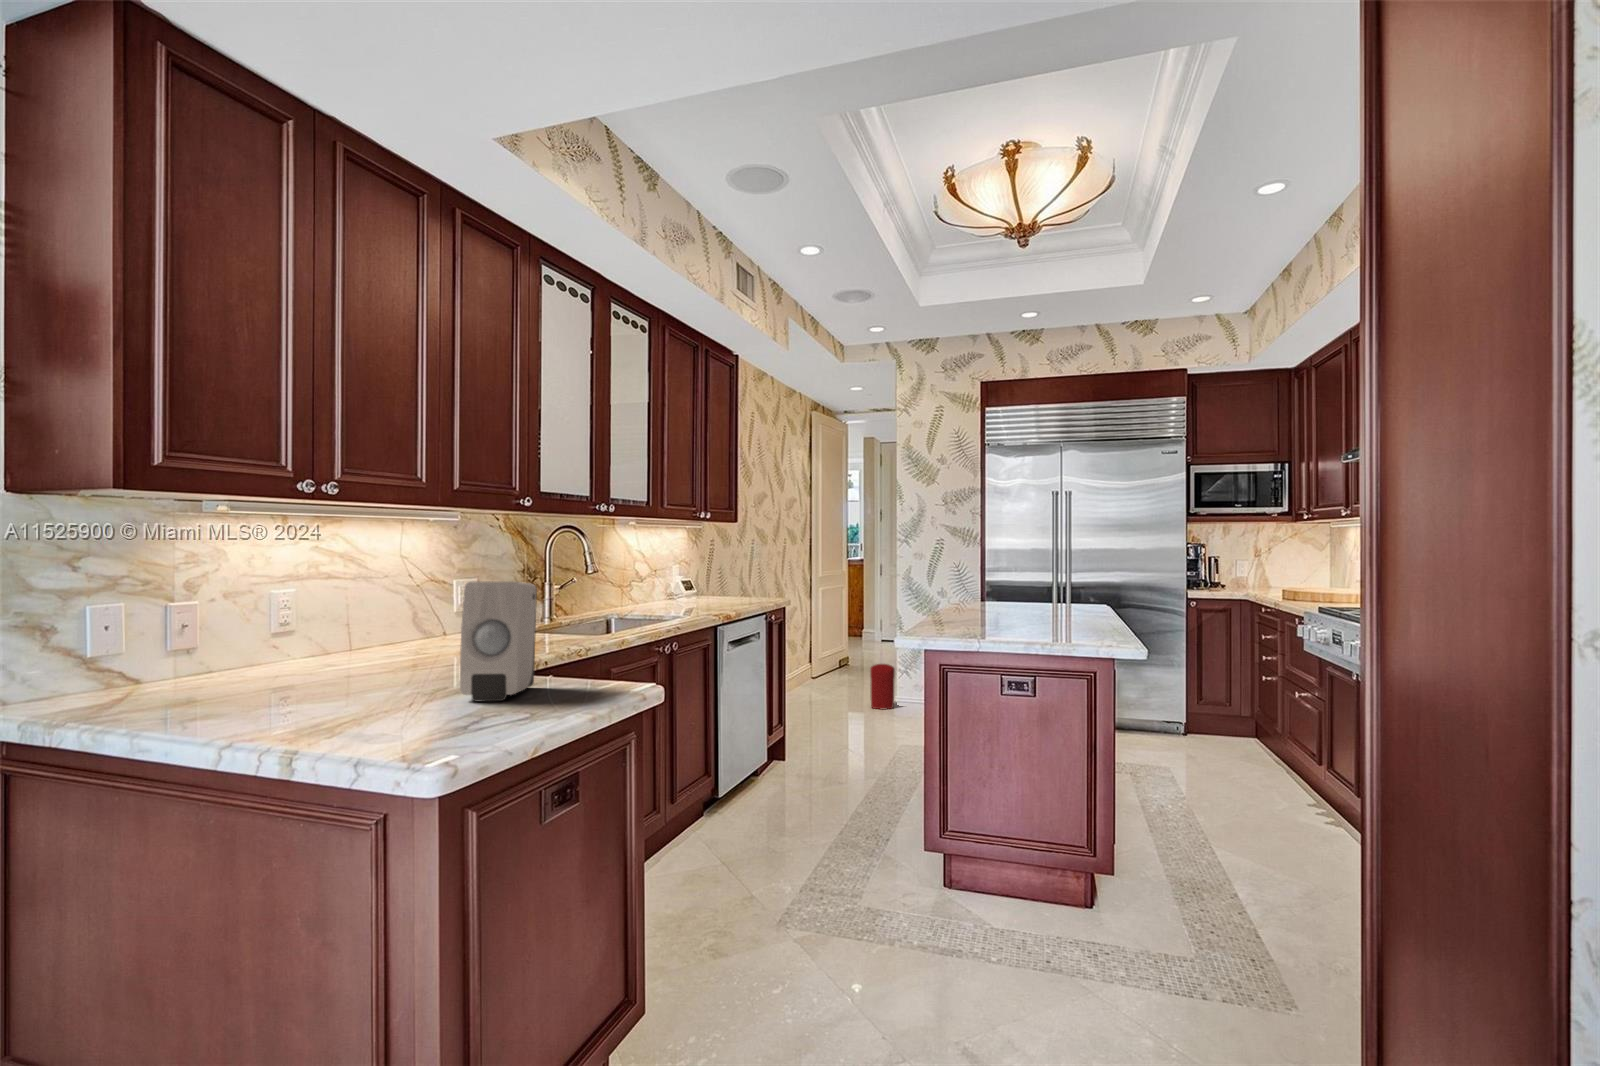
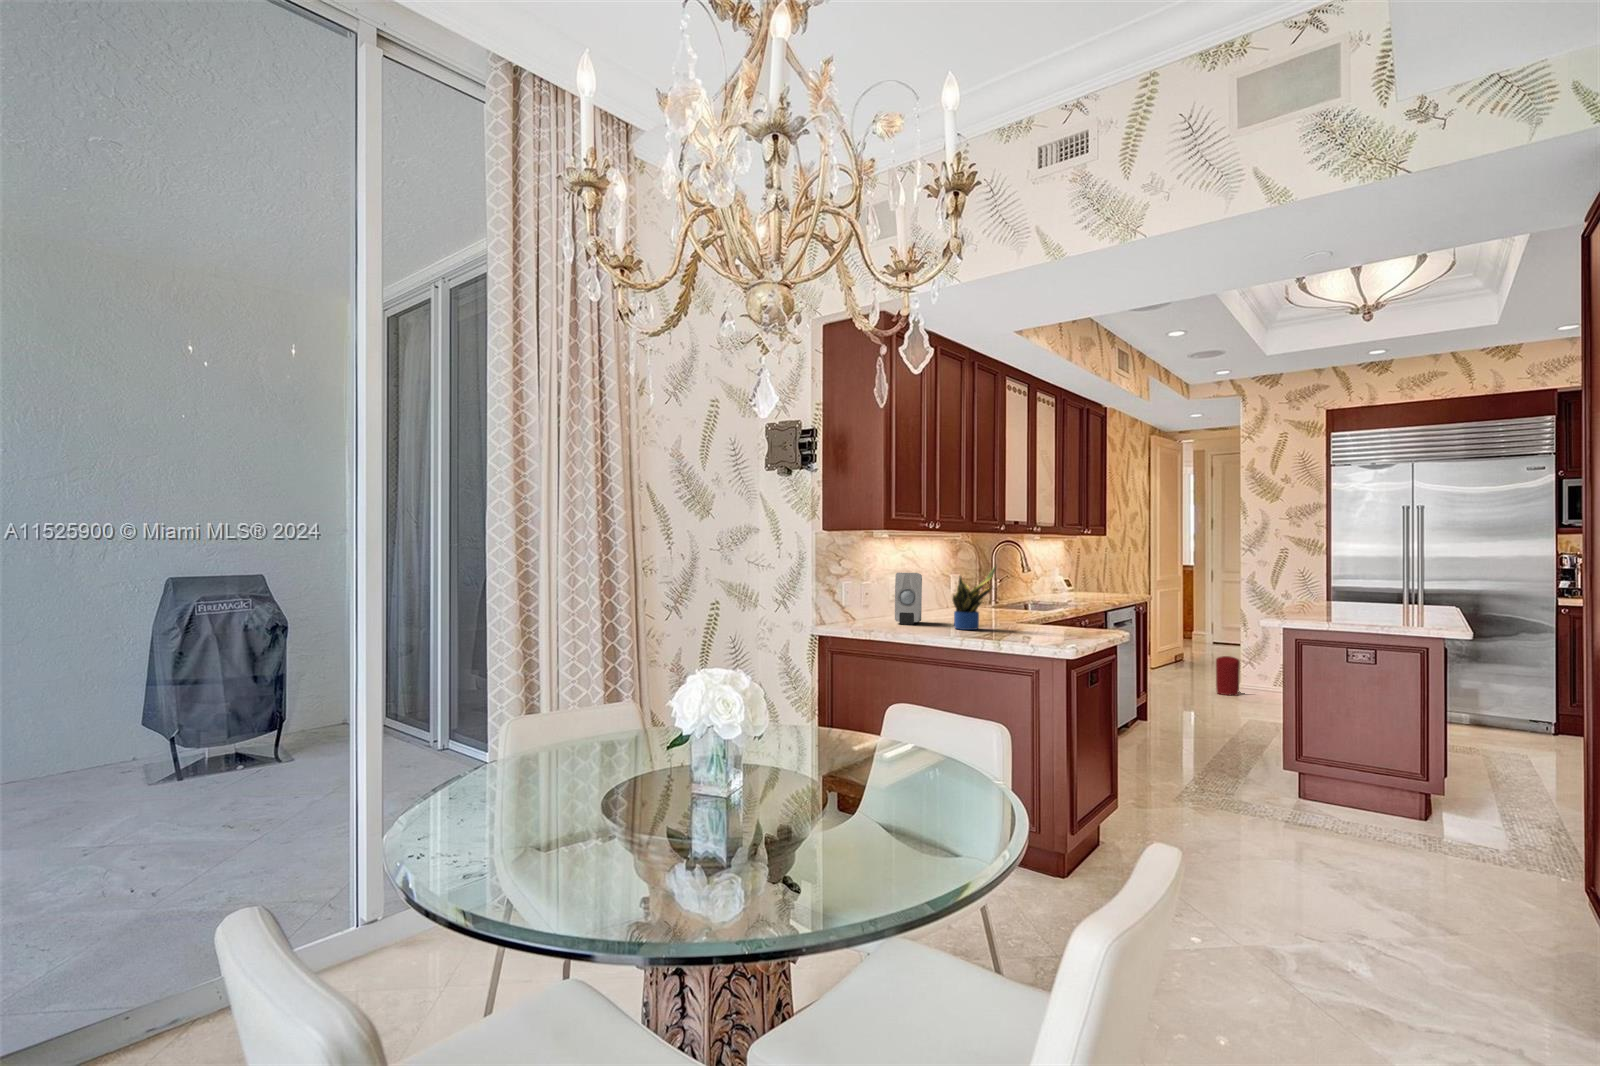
potted plant: none [322,556,419,690] -> present [952,566,996,630]
soap dispenser: present [460,581,537,701] -> present [895,573,922,625]

